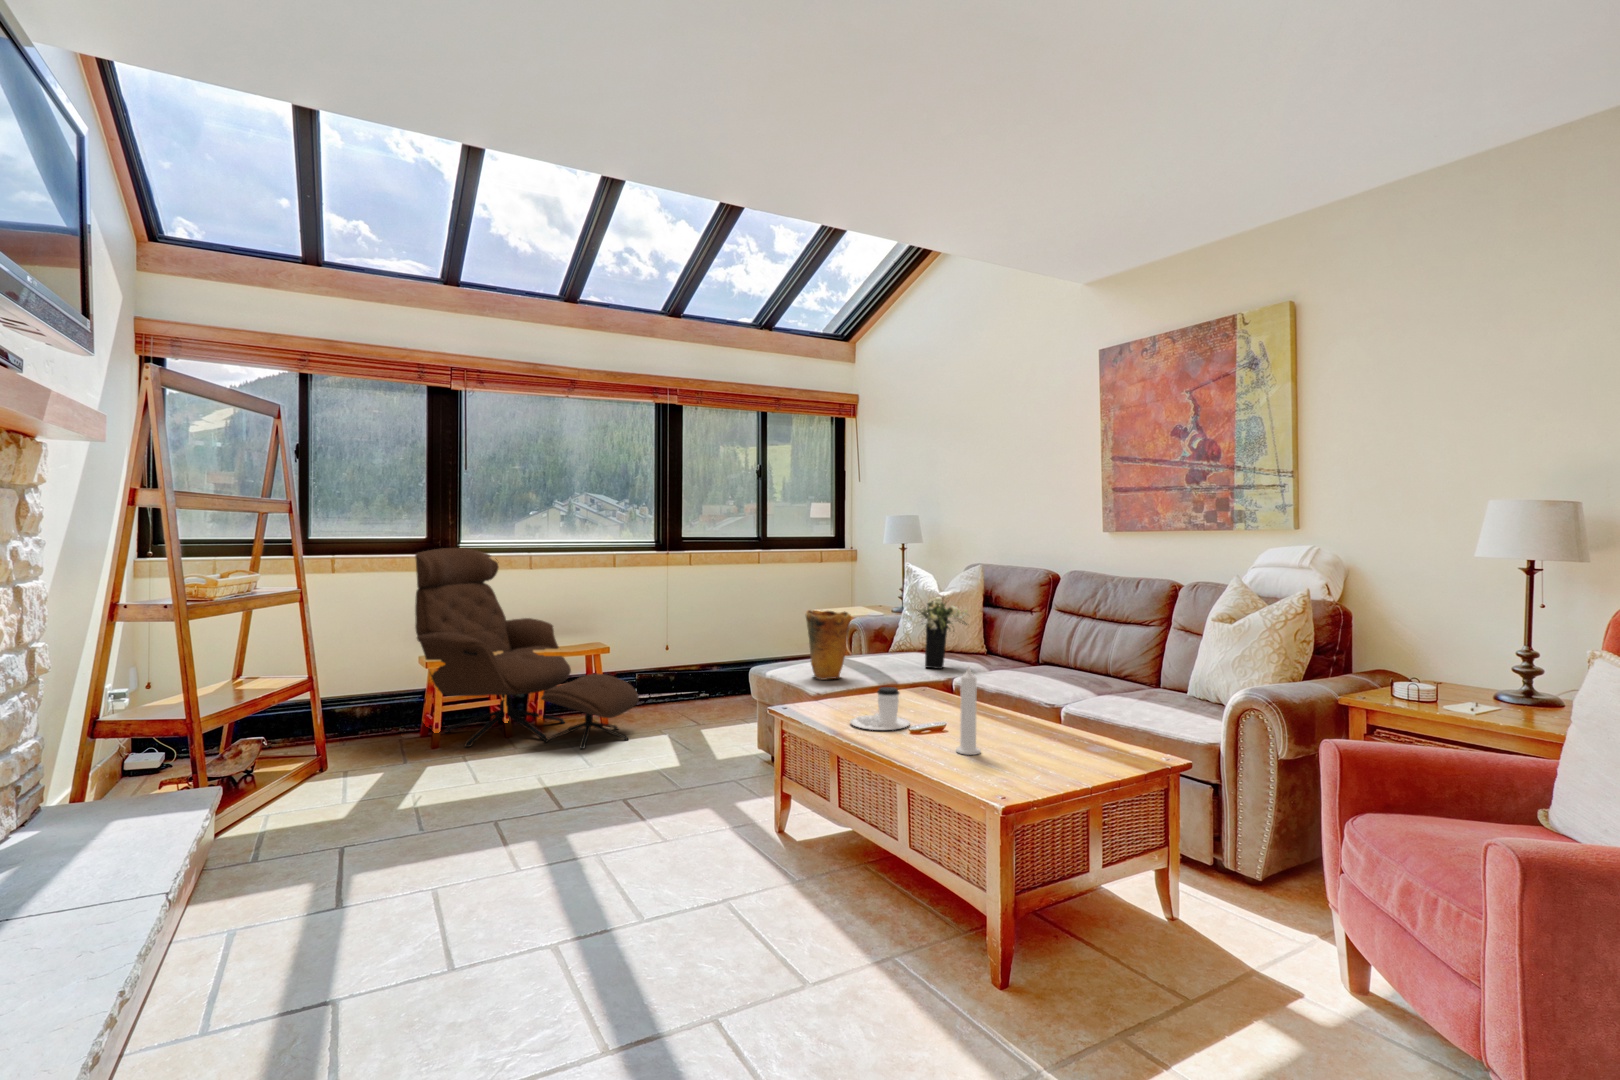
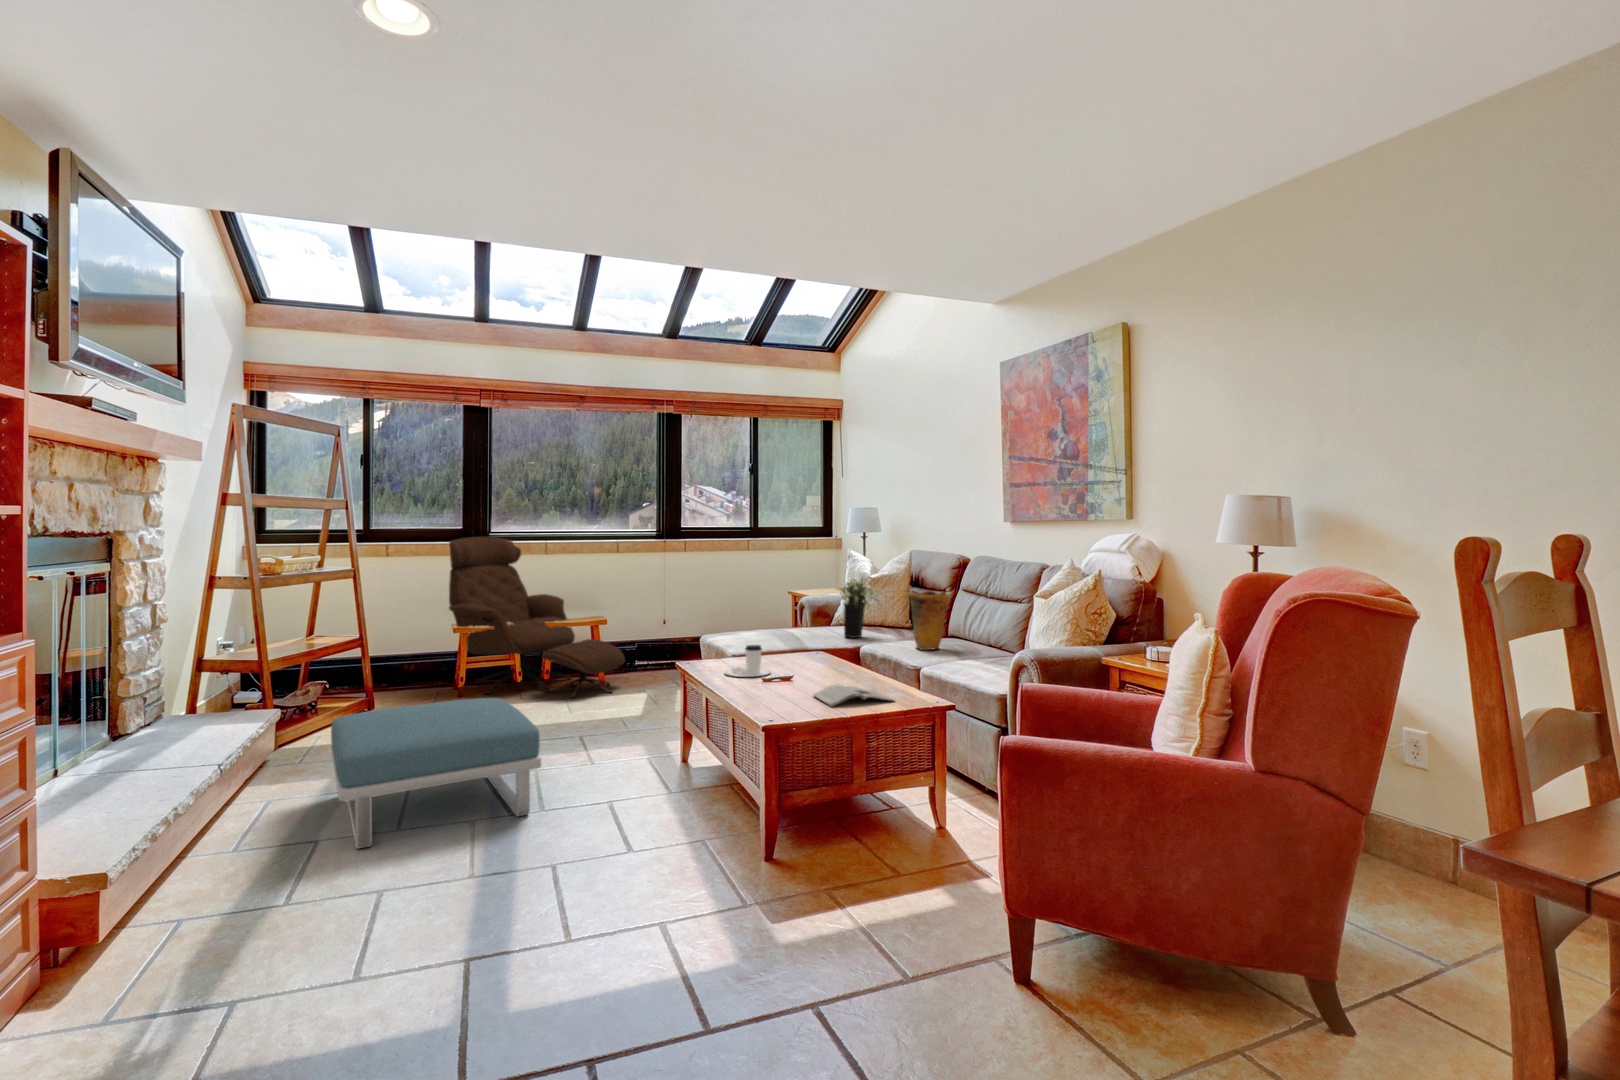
vase: present [806,610,851,680] -> present [909,590,949,650]
candle: present [956,666,980,755] -> none [778,626,796,693]
magazine: none [1013,741,1128,777] -> present [813,684,894,707]
footstool: none [323,767,646,1024] -> present [331,698,541,849]

